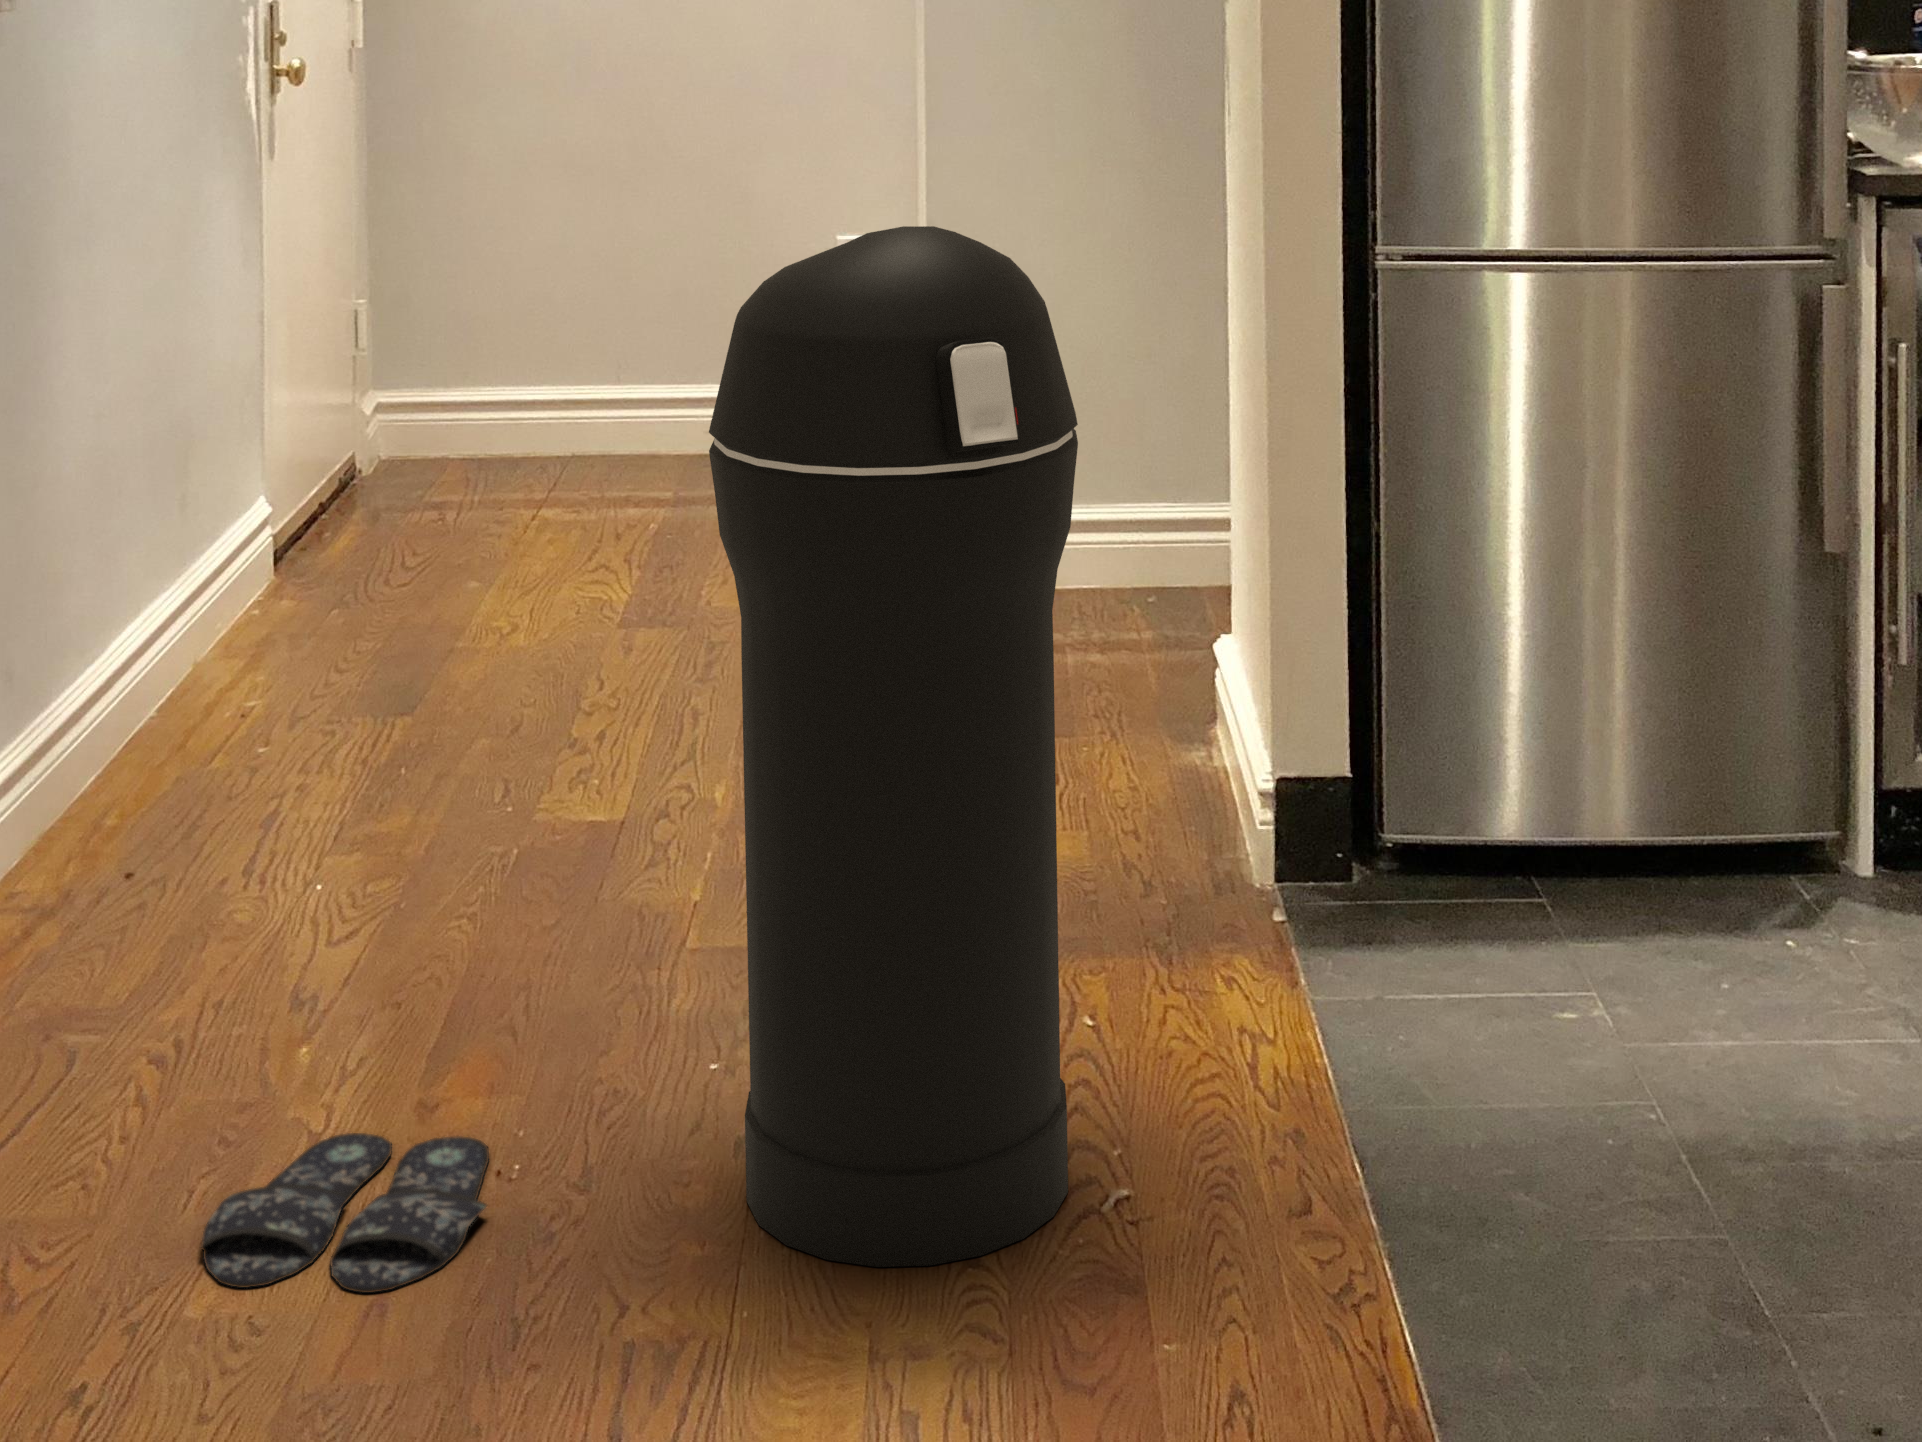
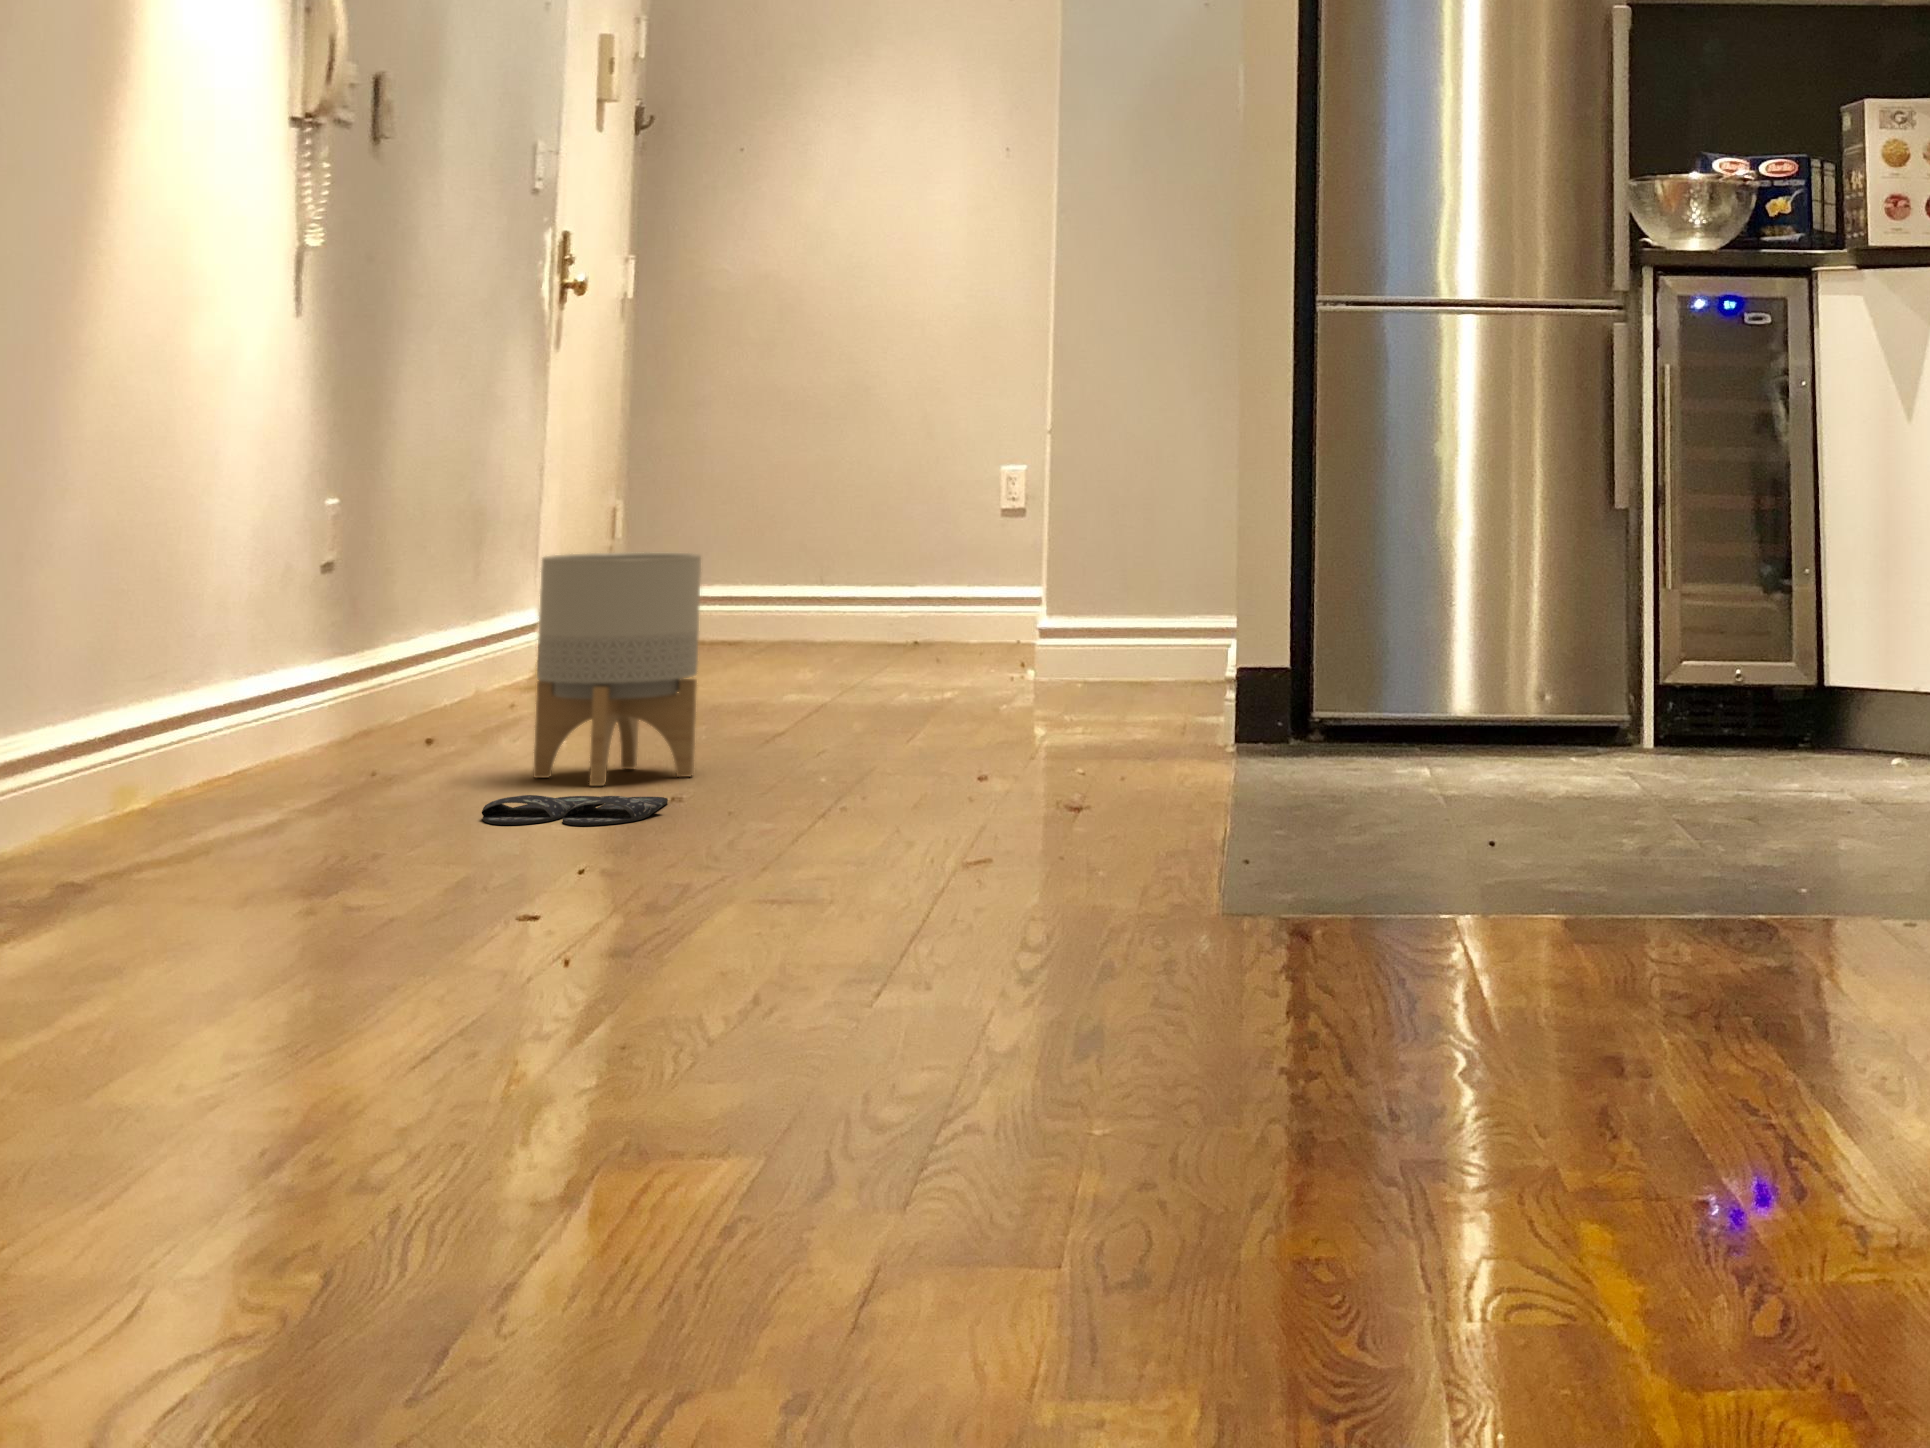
trash can: present [709,226,1078,1267] -> none [829,183,1059,821]
planter: none [269,664,515,1062] -> present [533,552,701,786]

